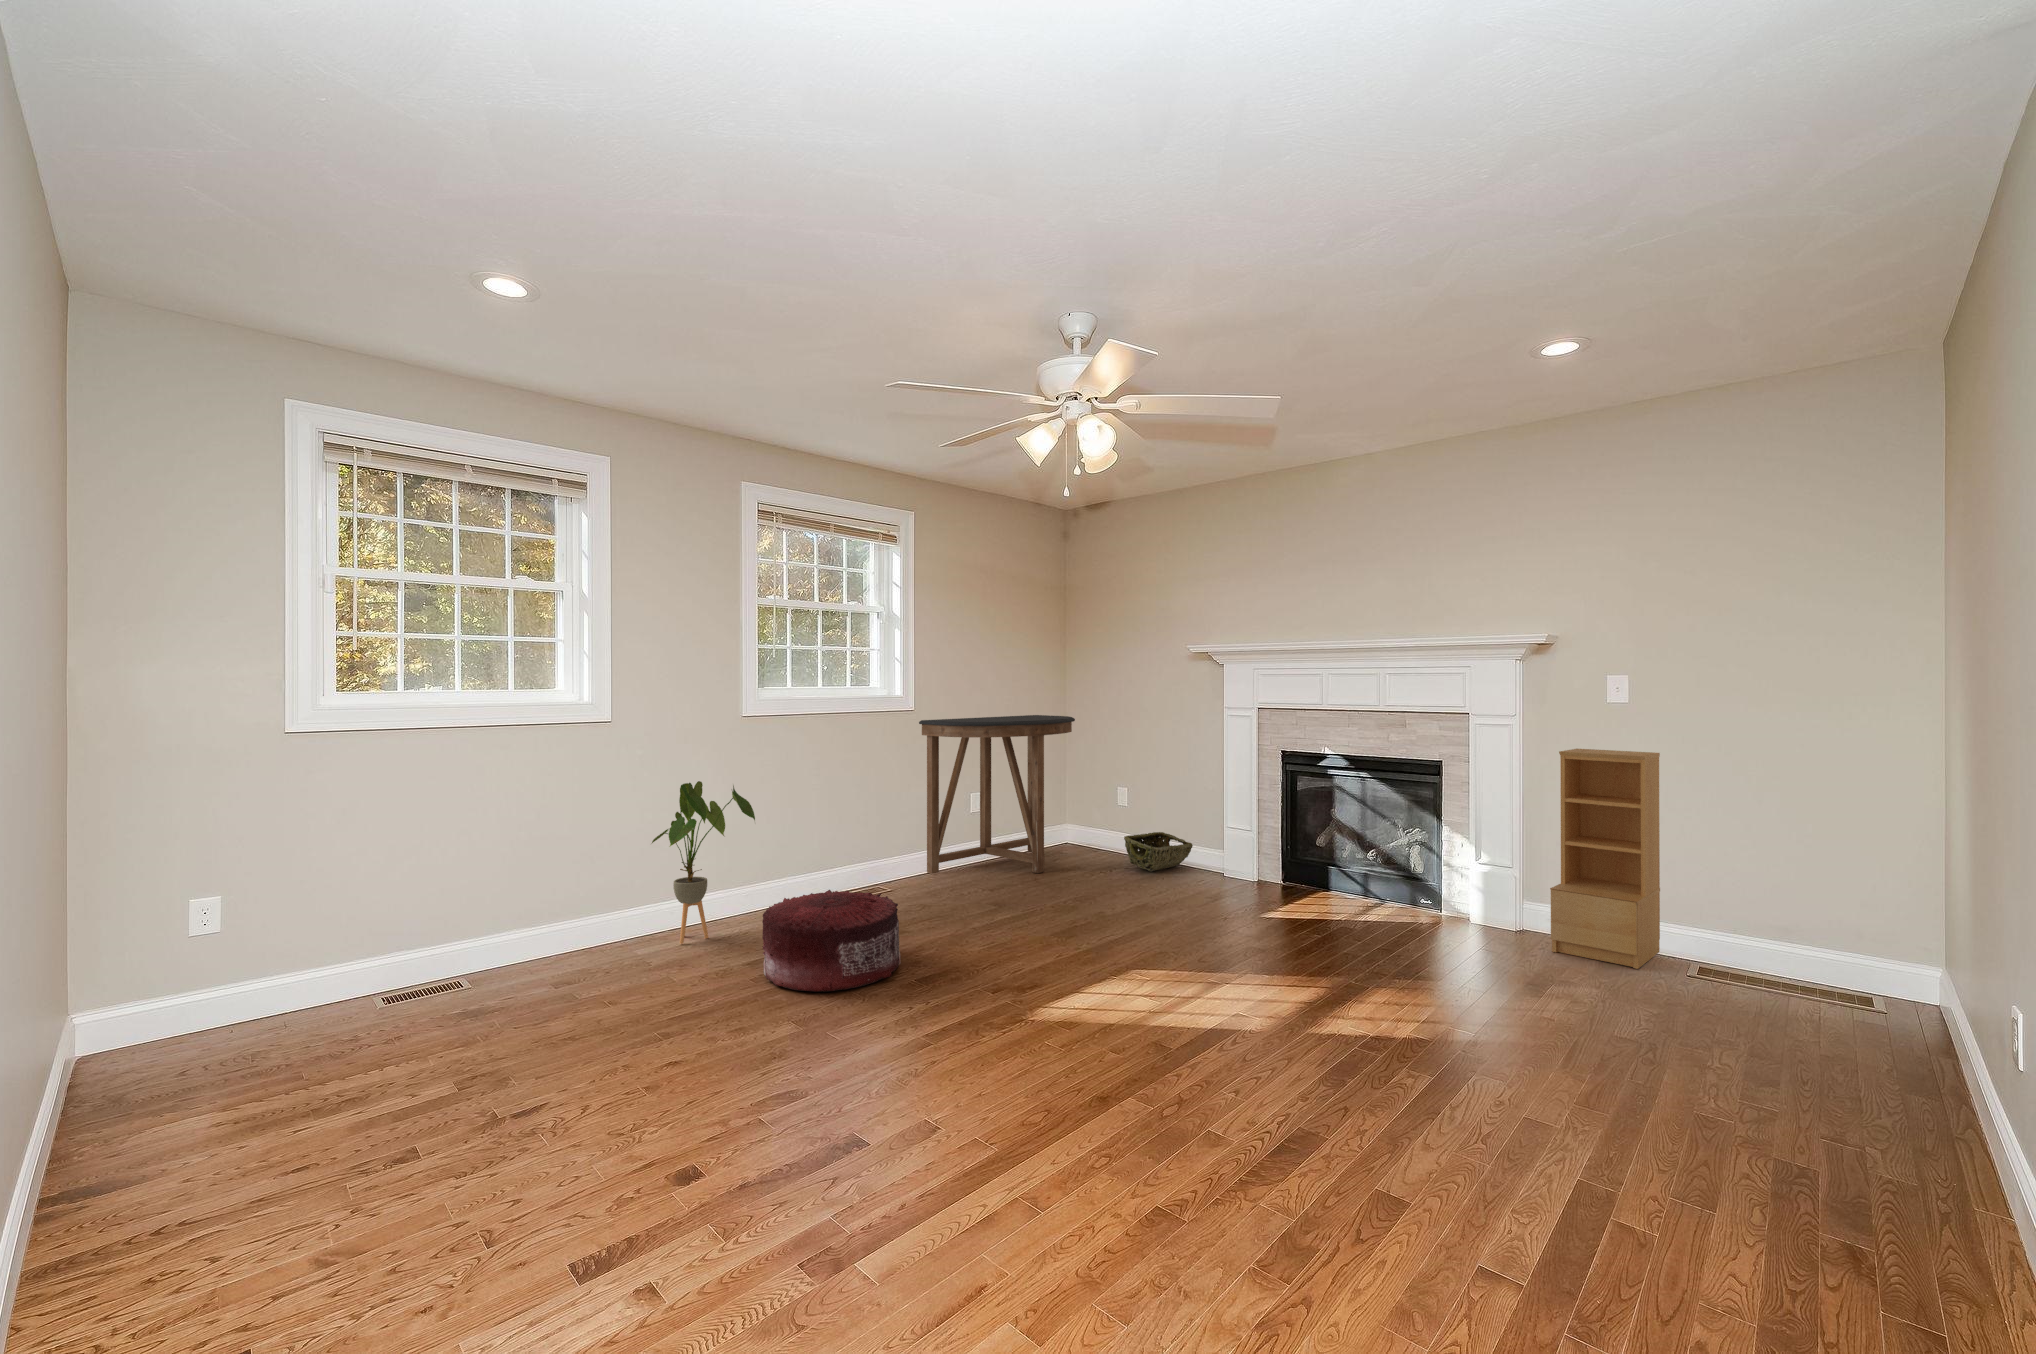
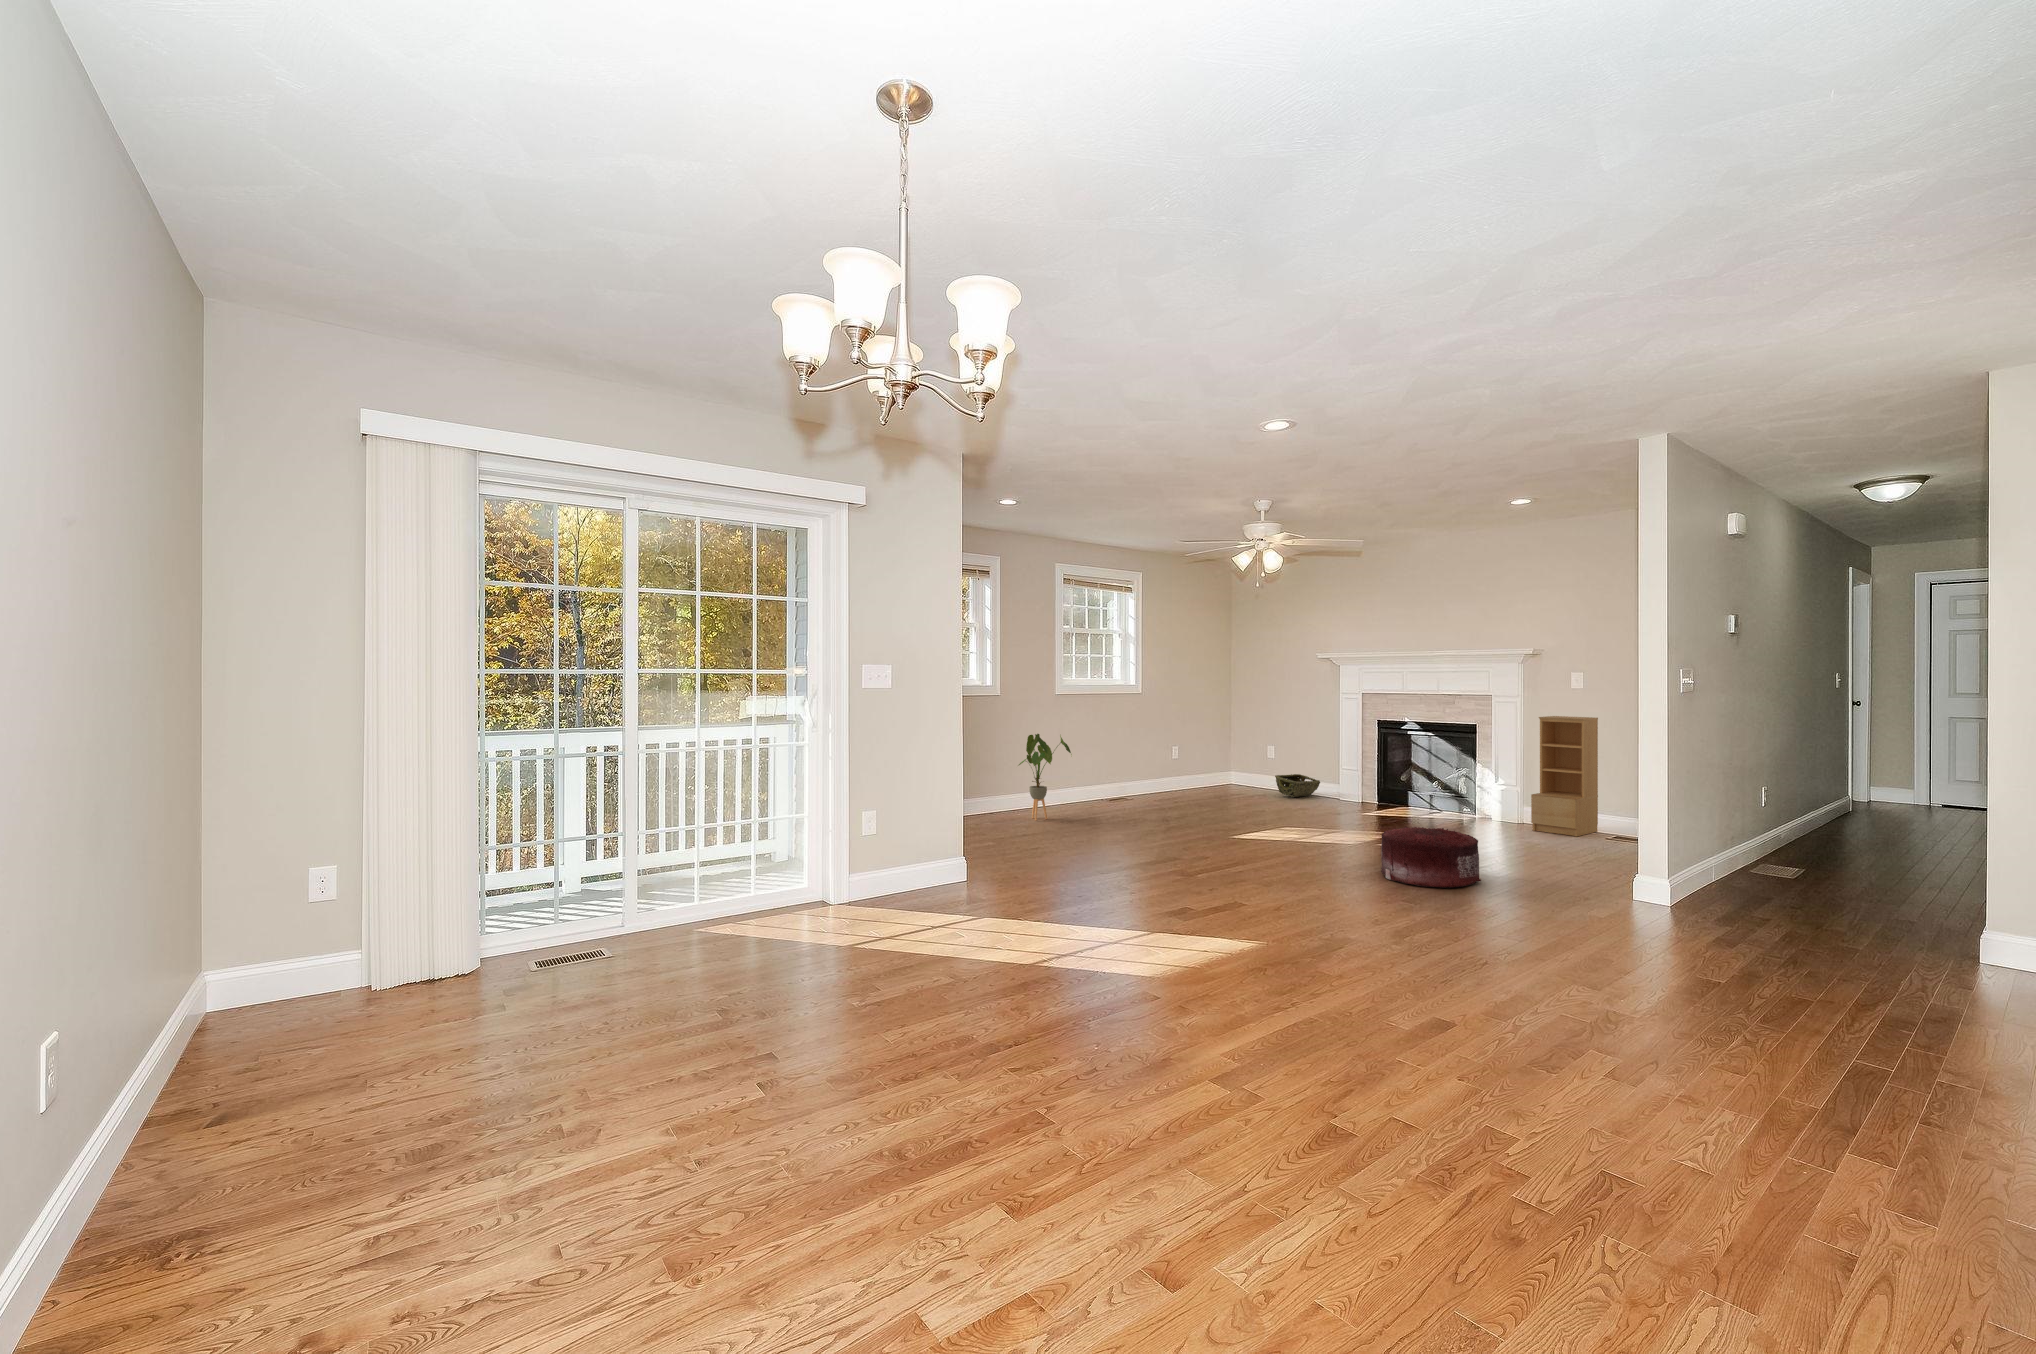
console table: present [919,715,1075,874] -> none [1144,698,1241,797]
pouf: present [762,890,901,992] -> present [1381,827,1481,888]

